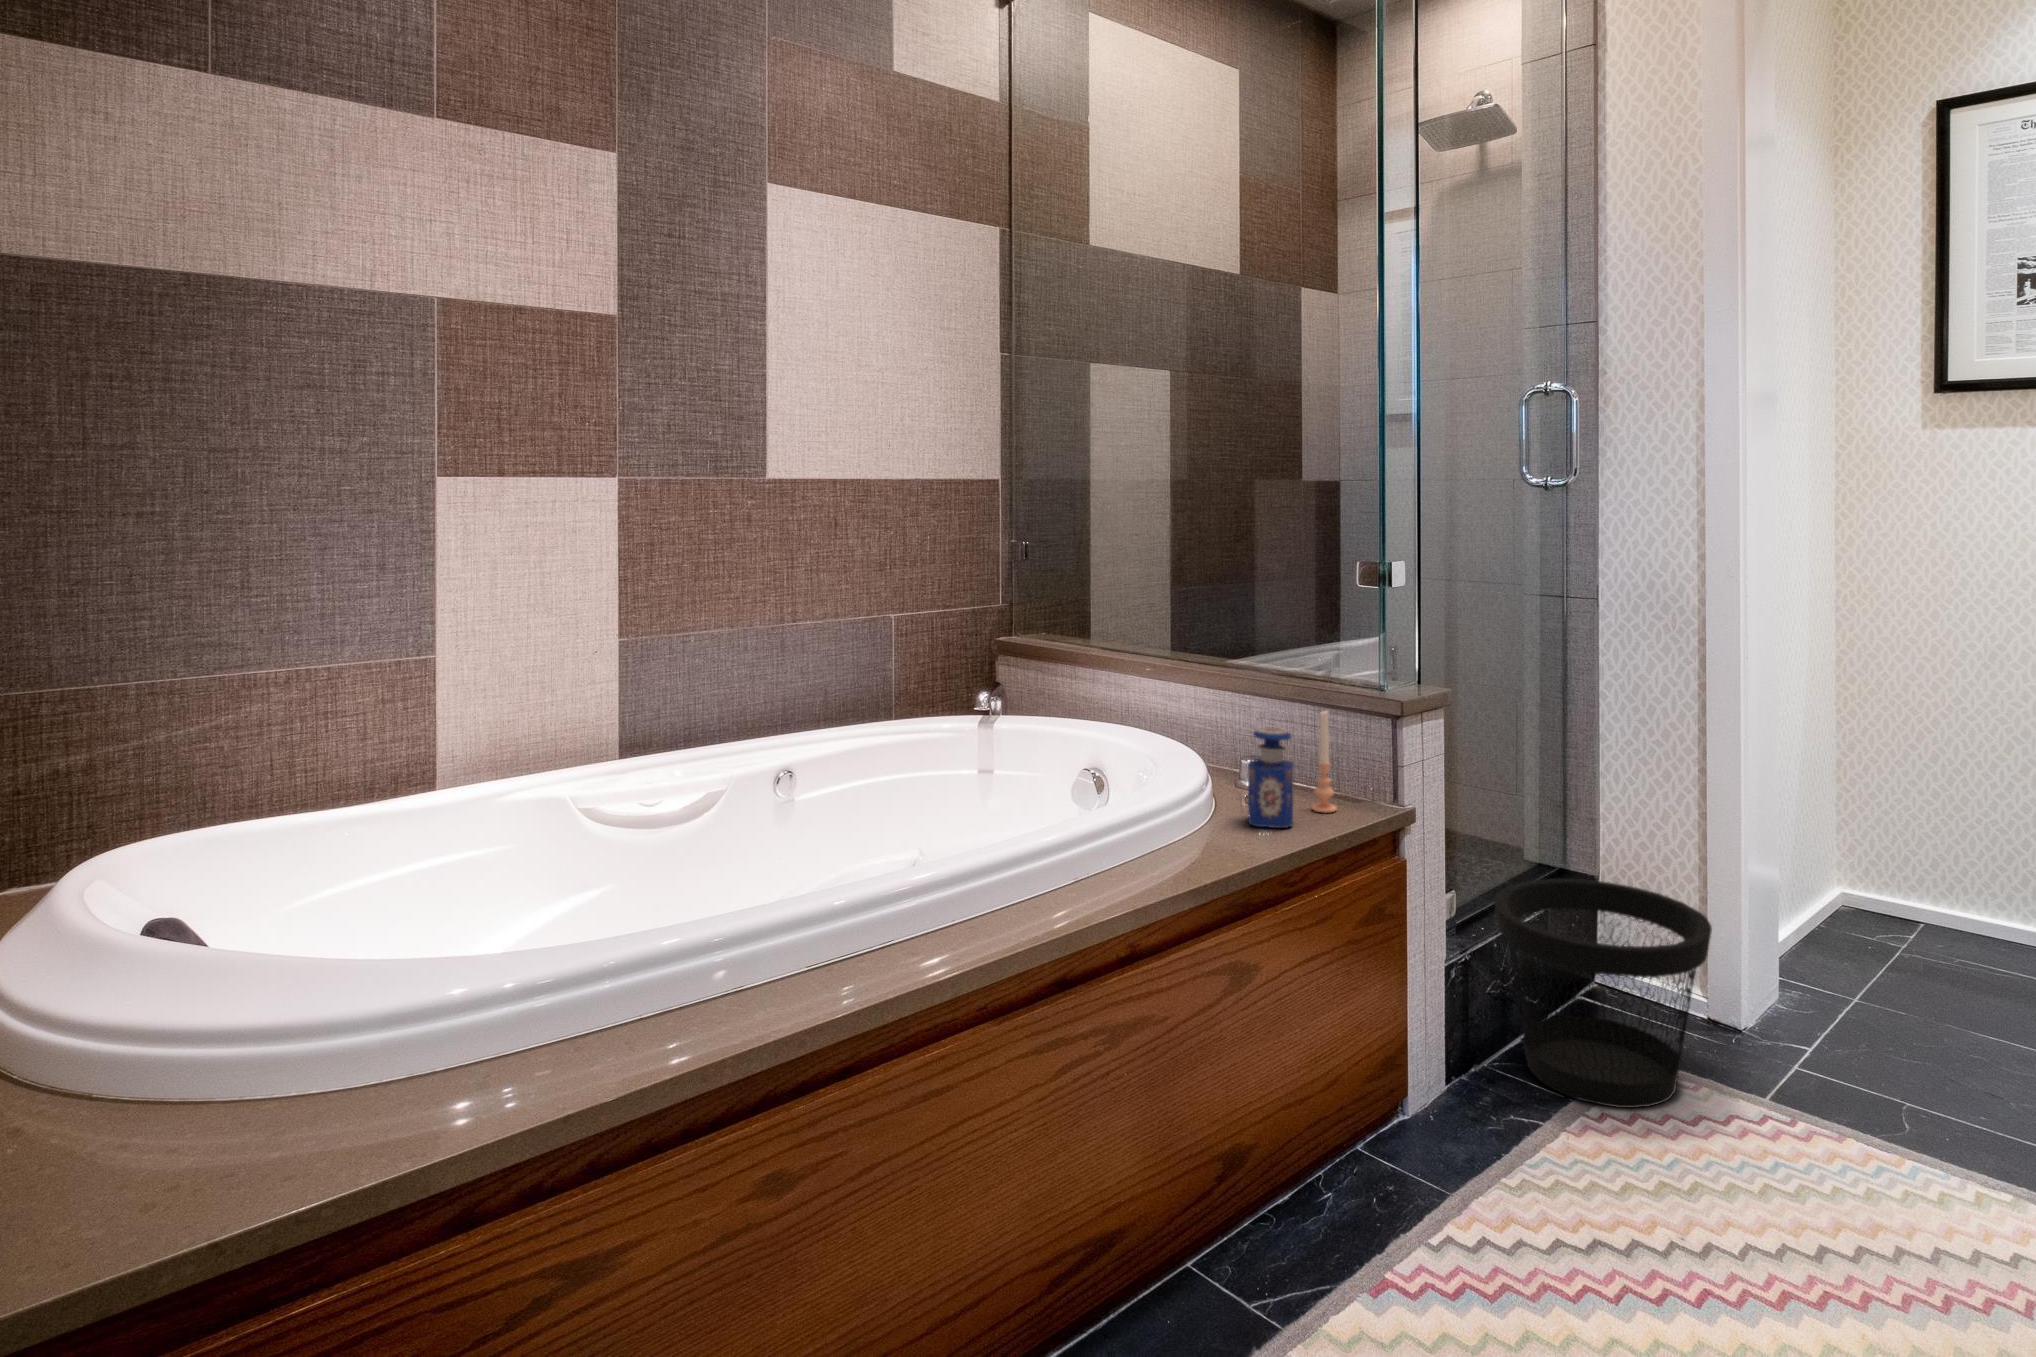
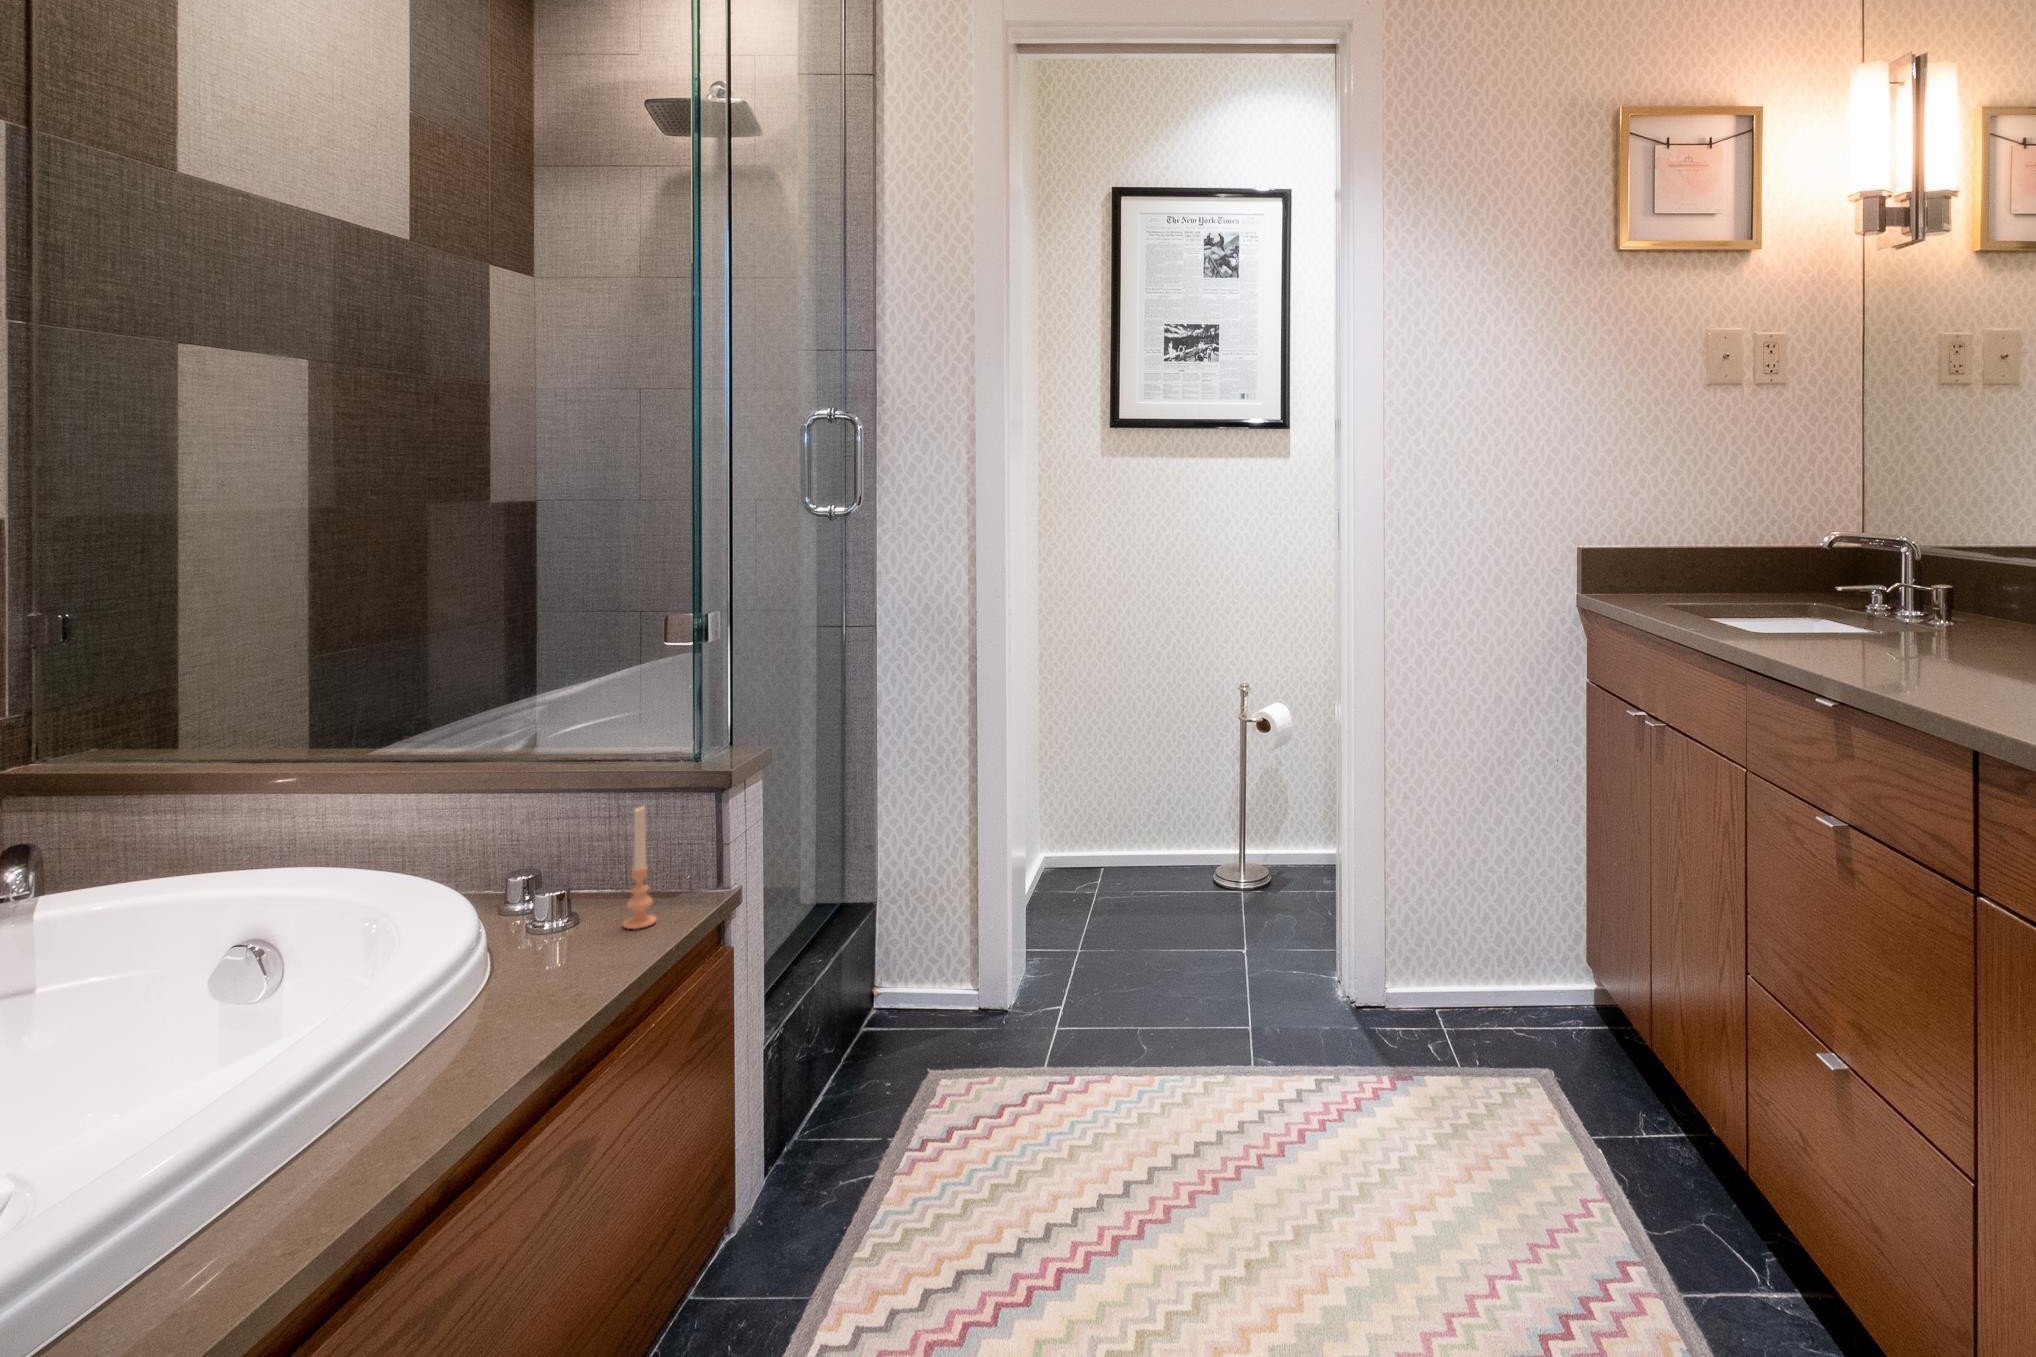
perfume bottle: present [1248,728,1293,828] -> none [547,842,614,971]
wastebasket: present [1494,879,1712,1108] -> none [800,908,1007,1138]

